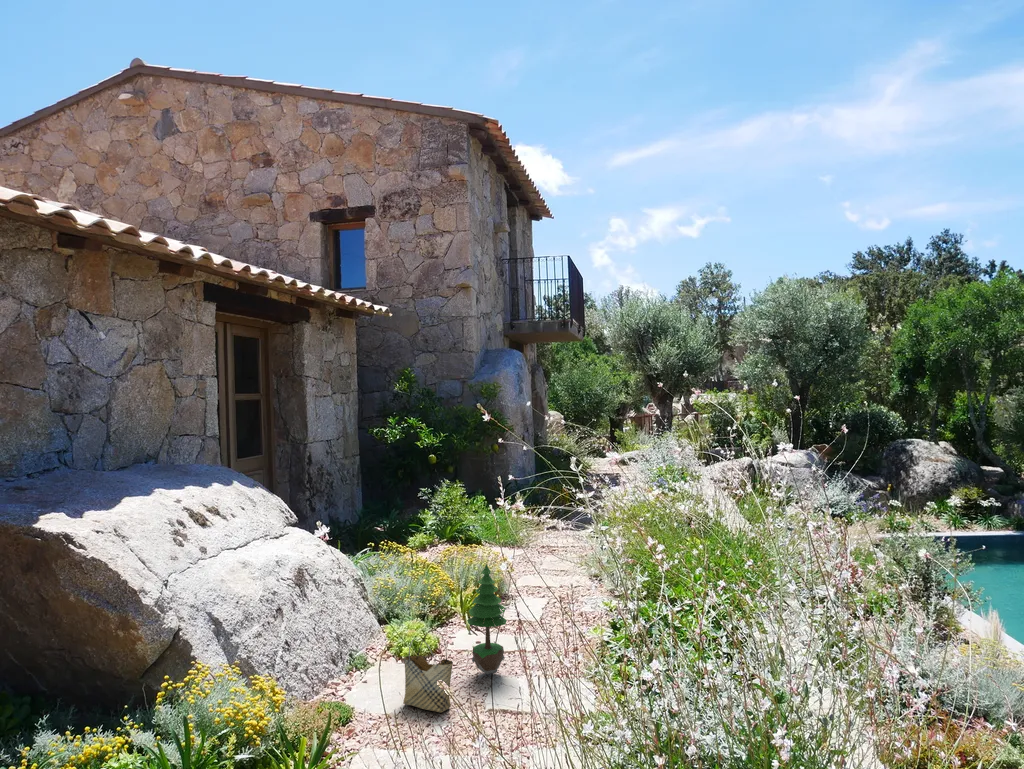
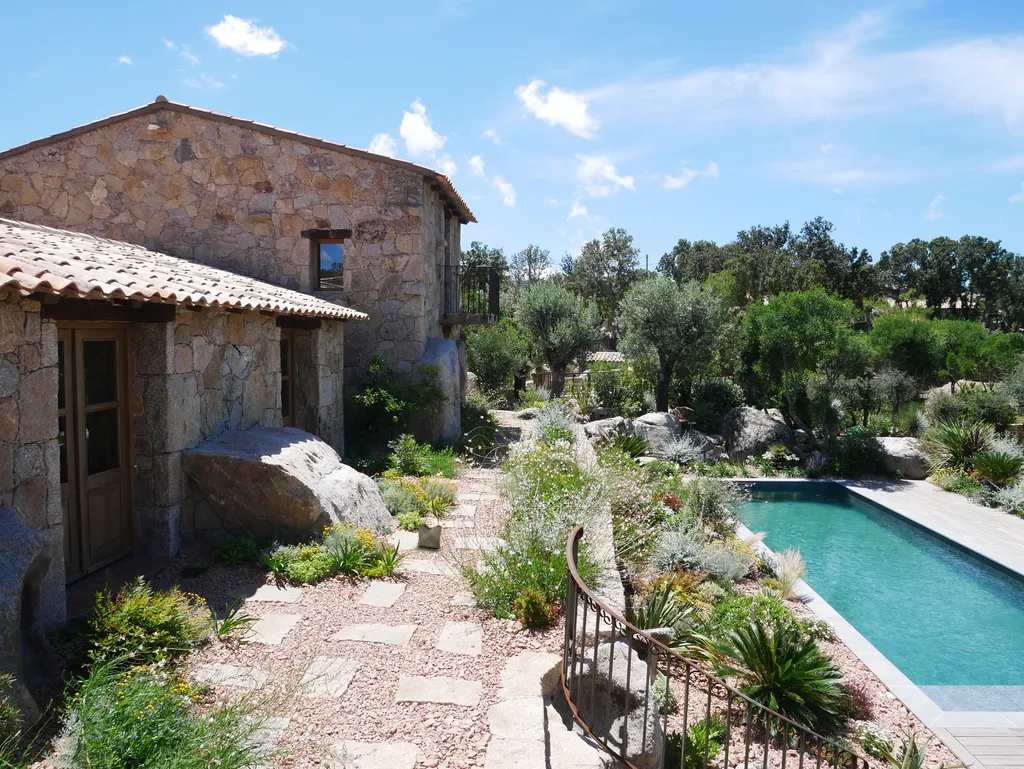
potted tree: present [467,564,507,675] -> none [445,483,464,537]

